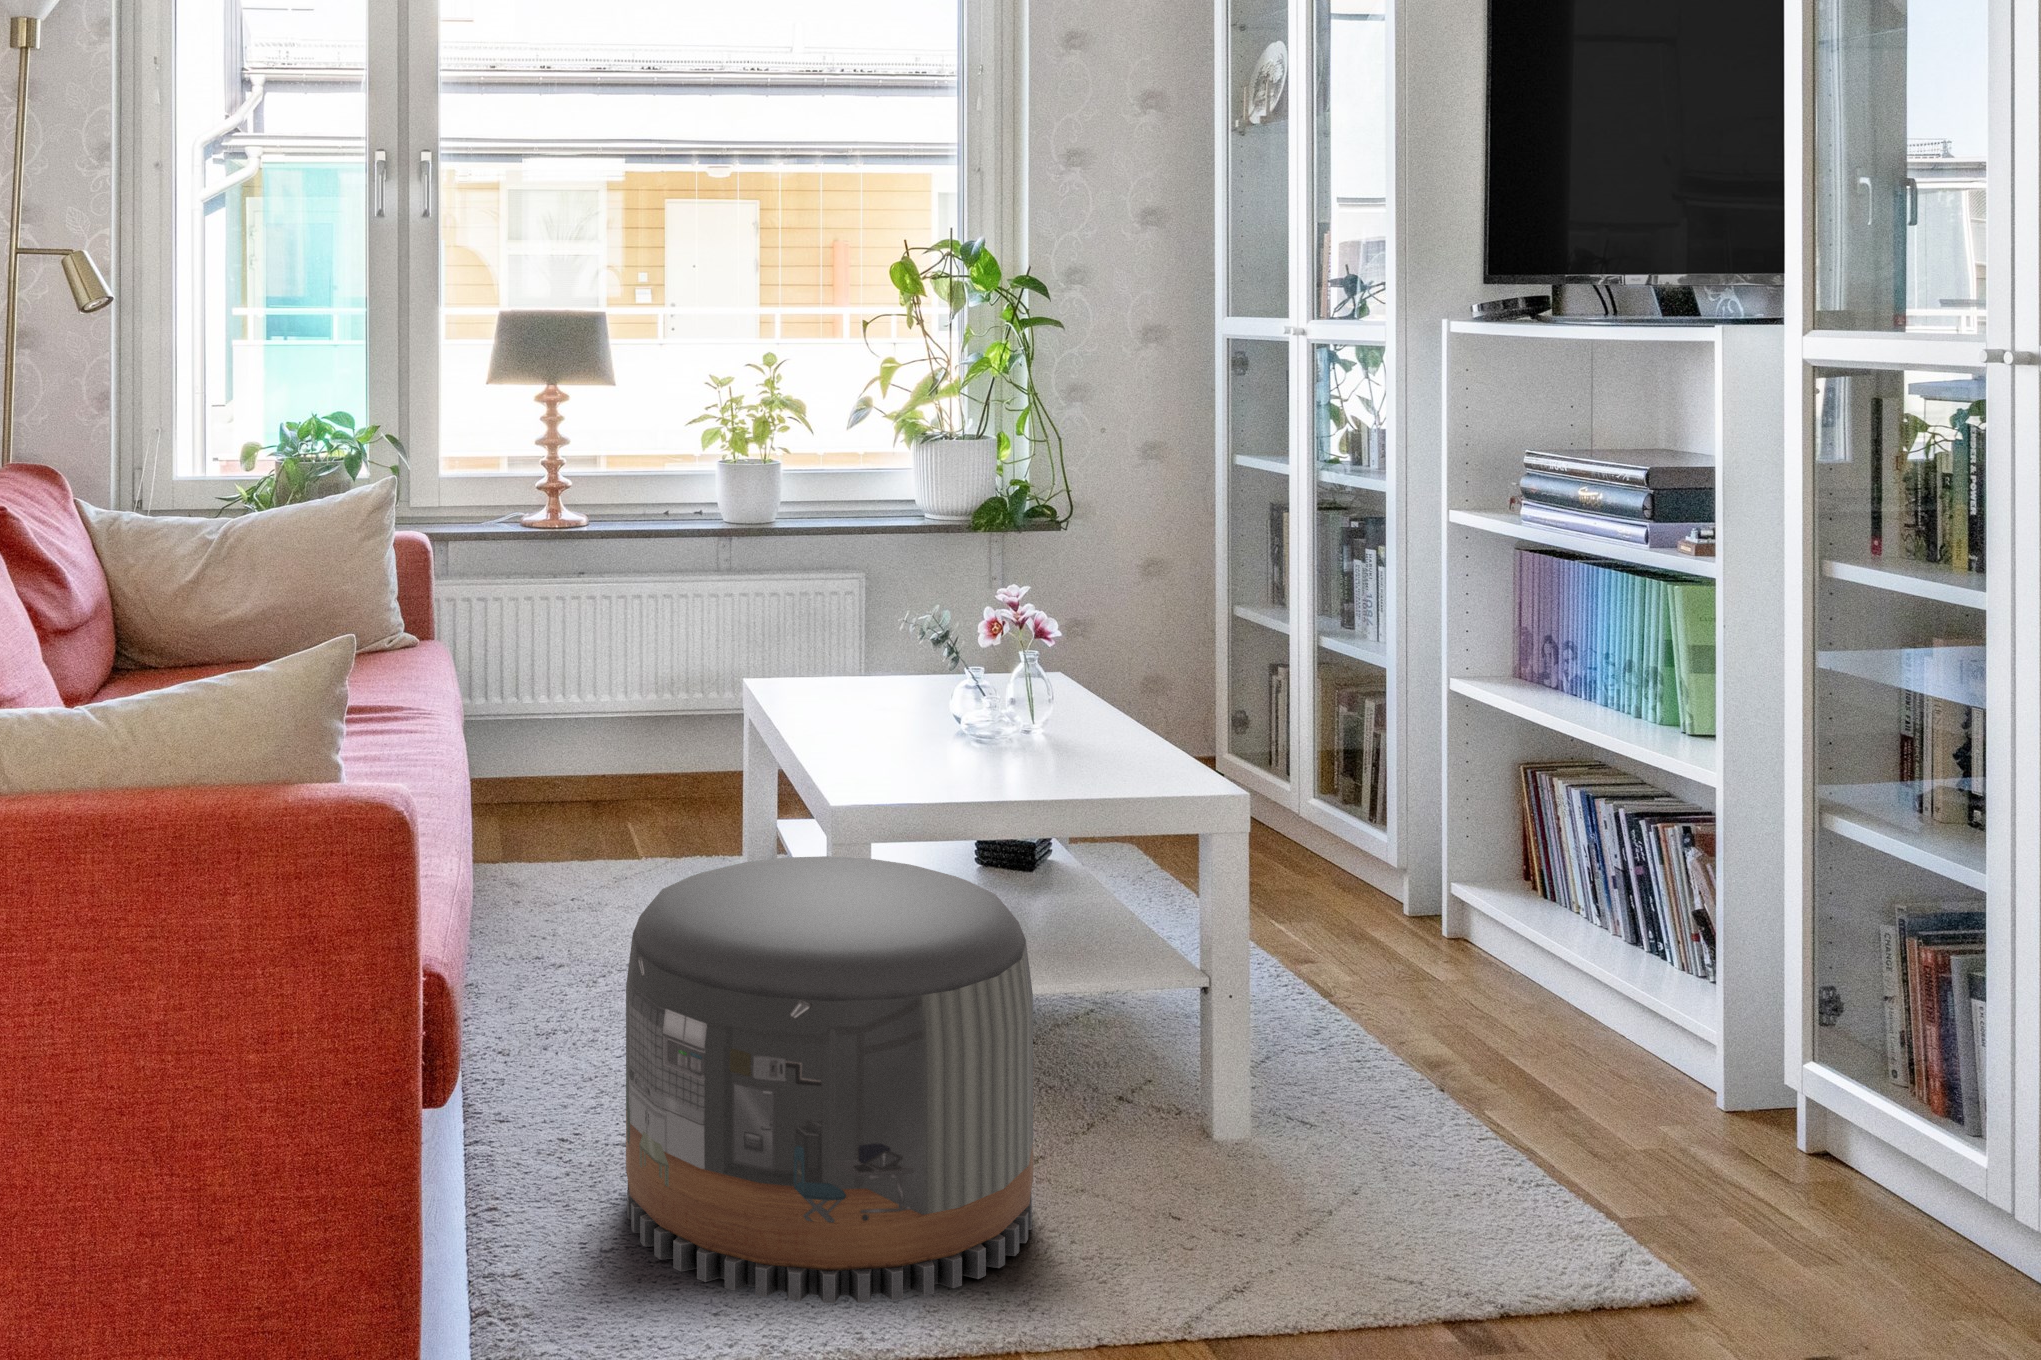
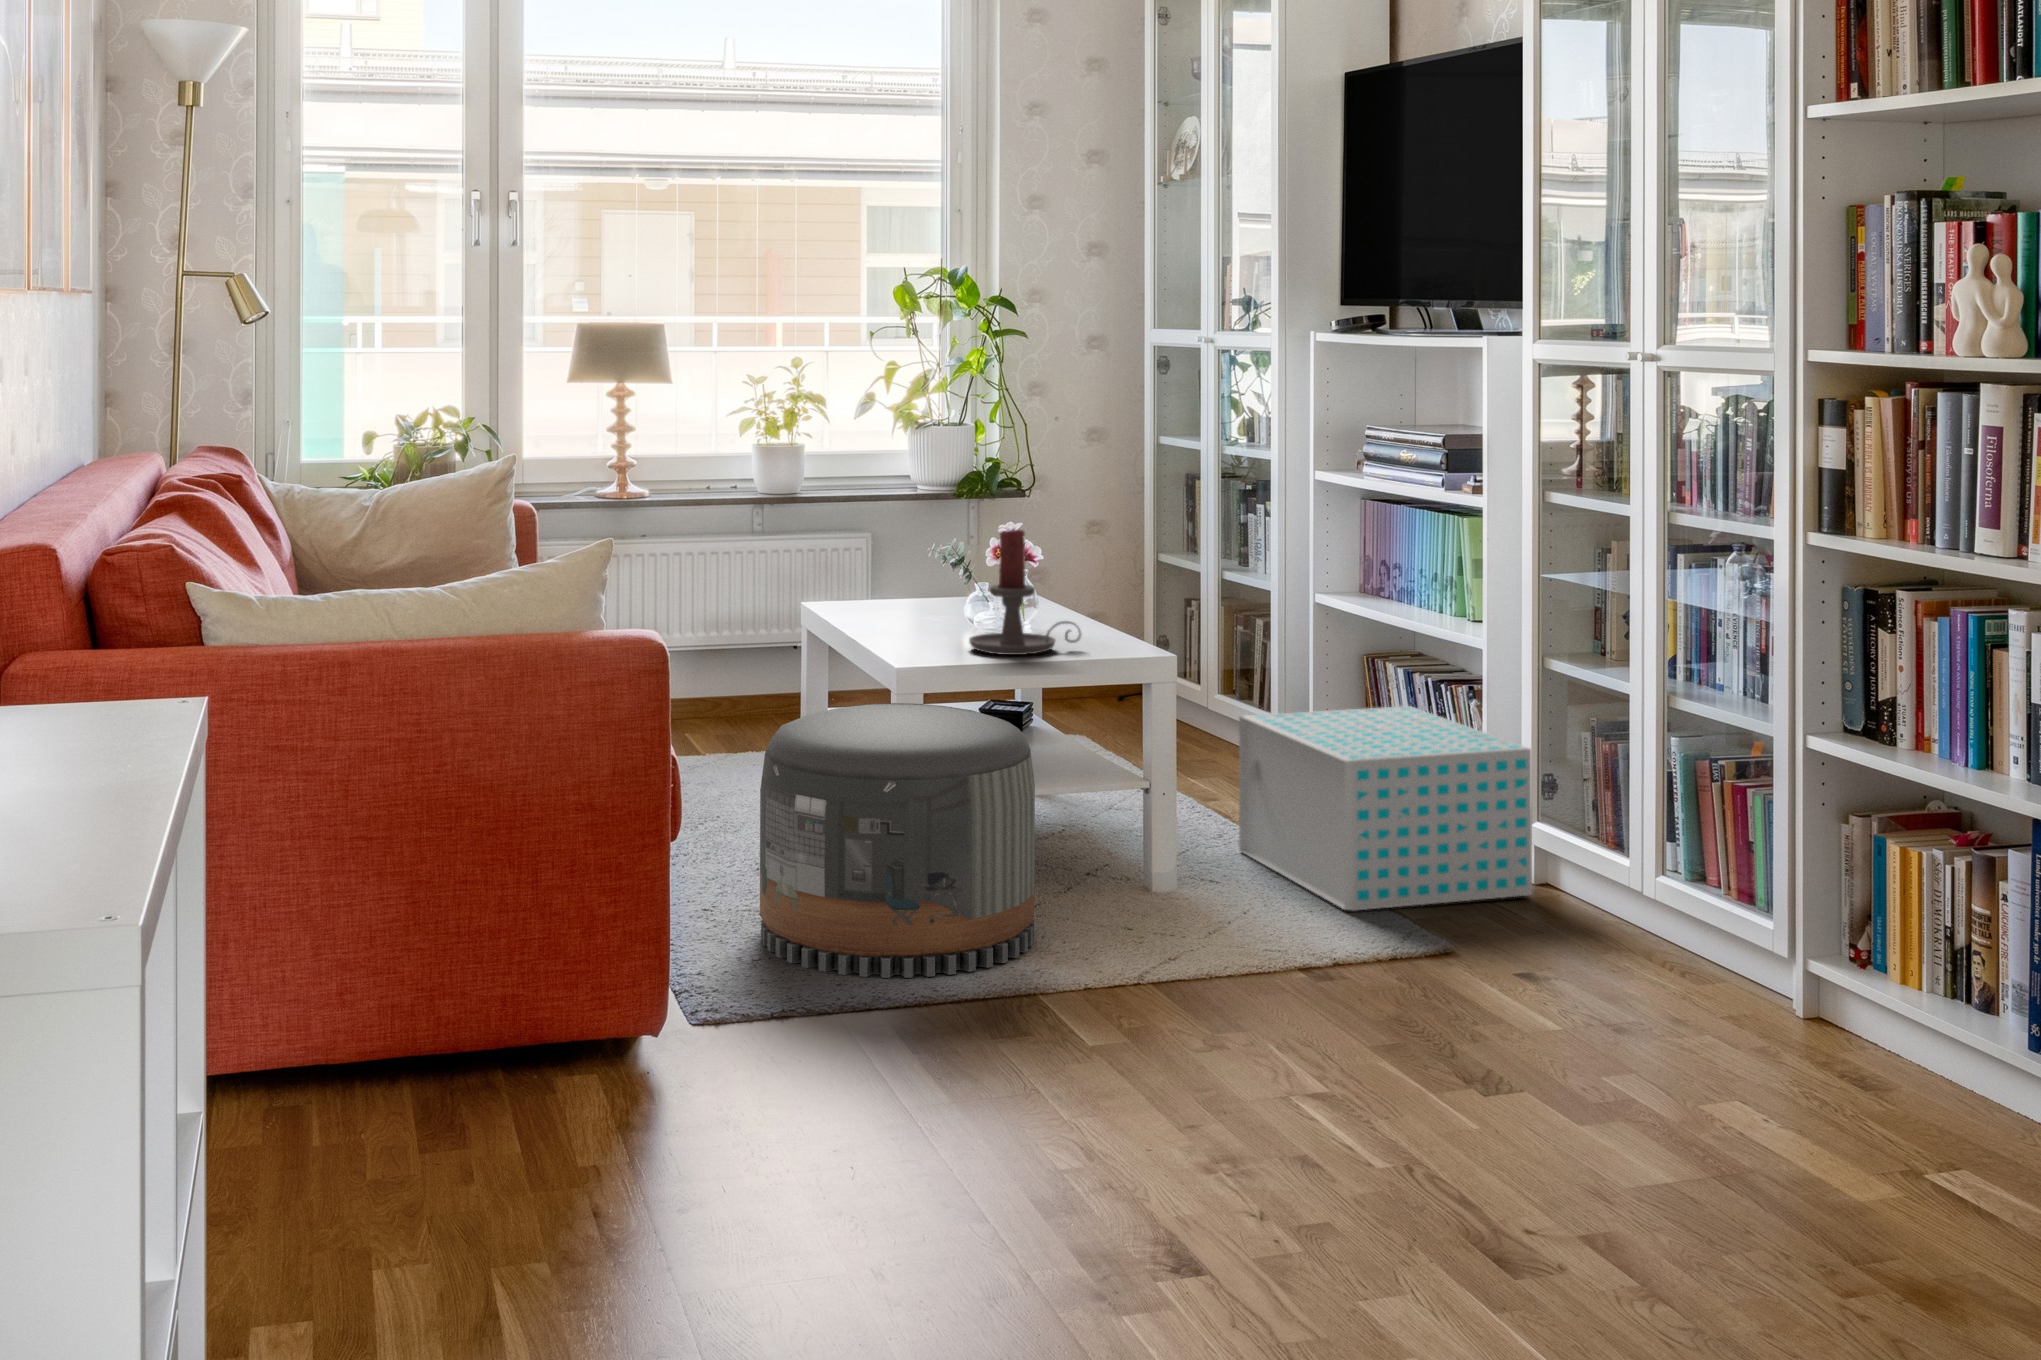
candle holder: none [950,597,1113,780] -> present [969,530,1081,655]
storage box: none [1345,855,1806,1190] -> present [1239,706,1532,910]

